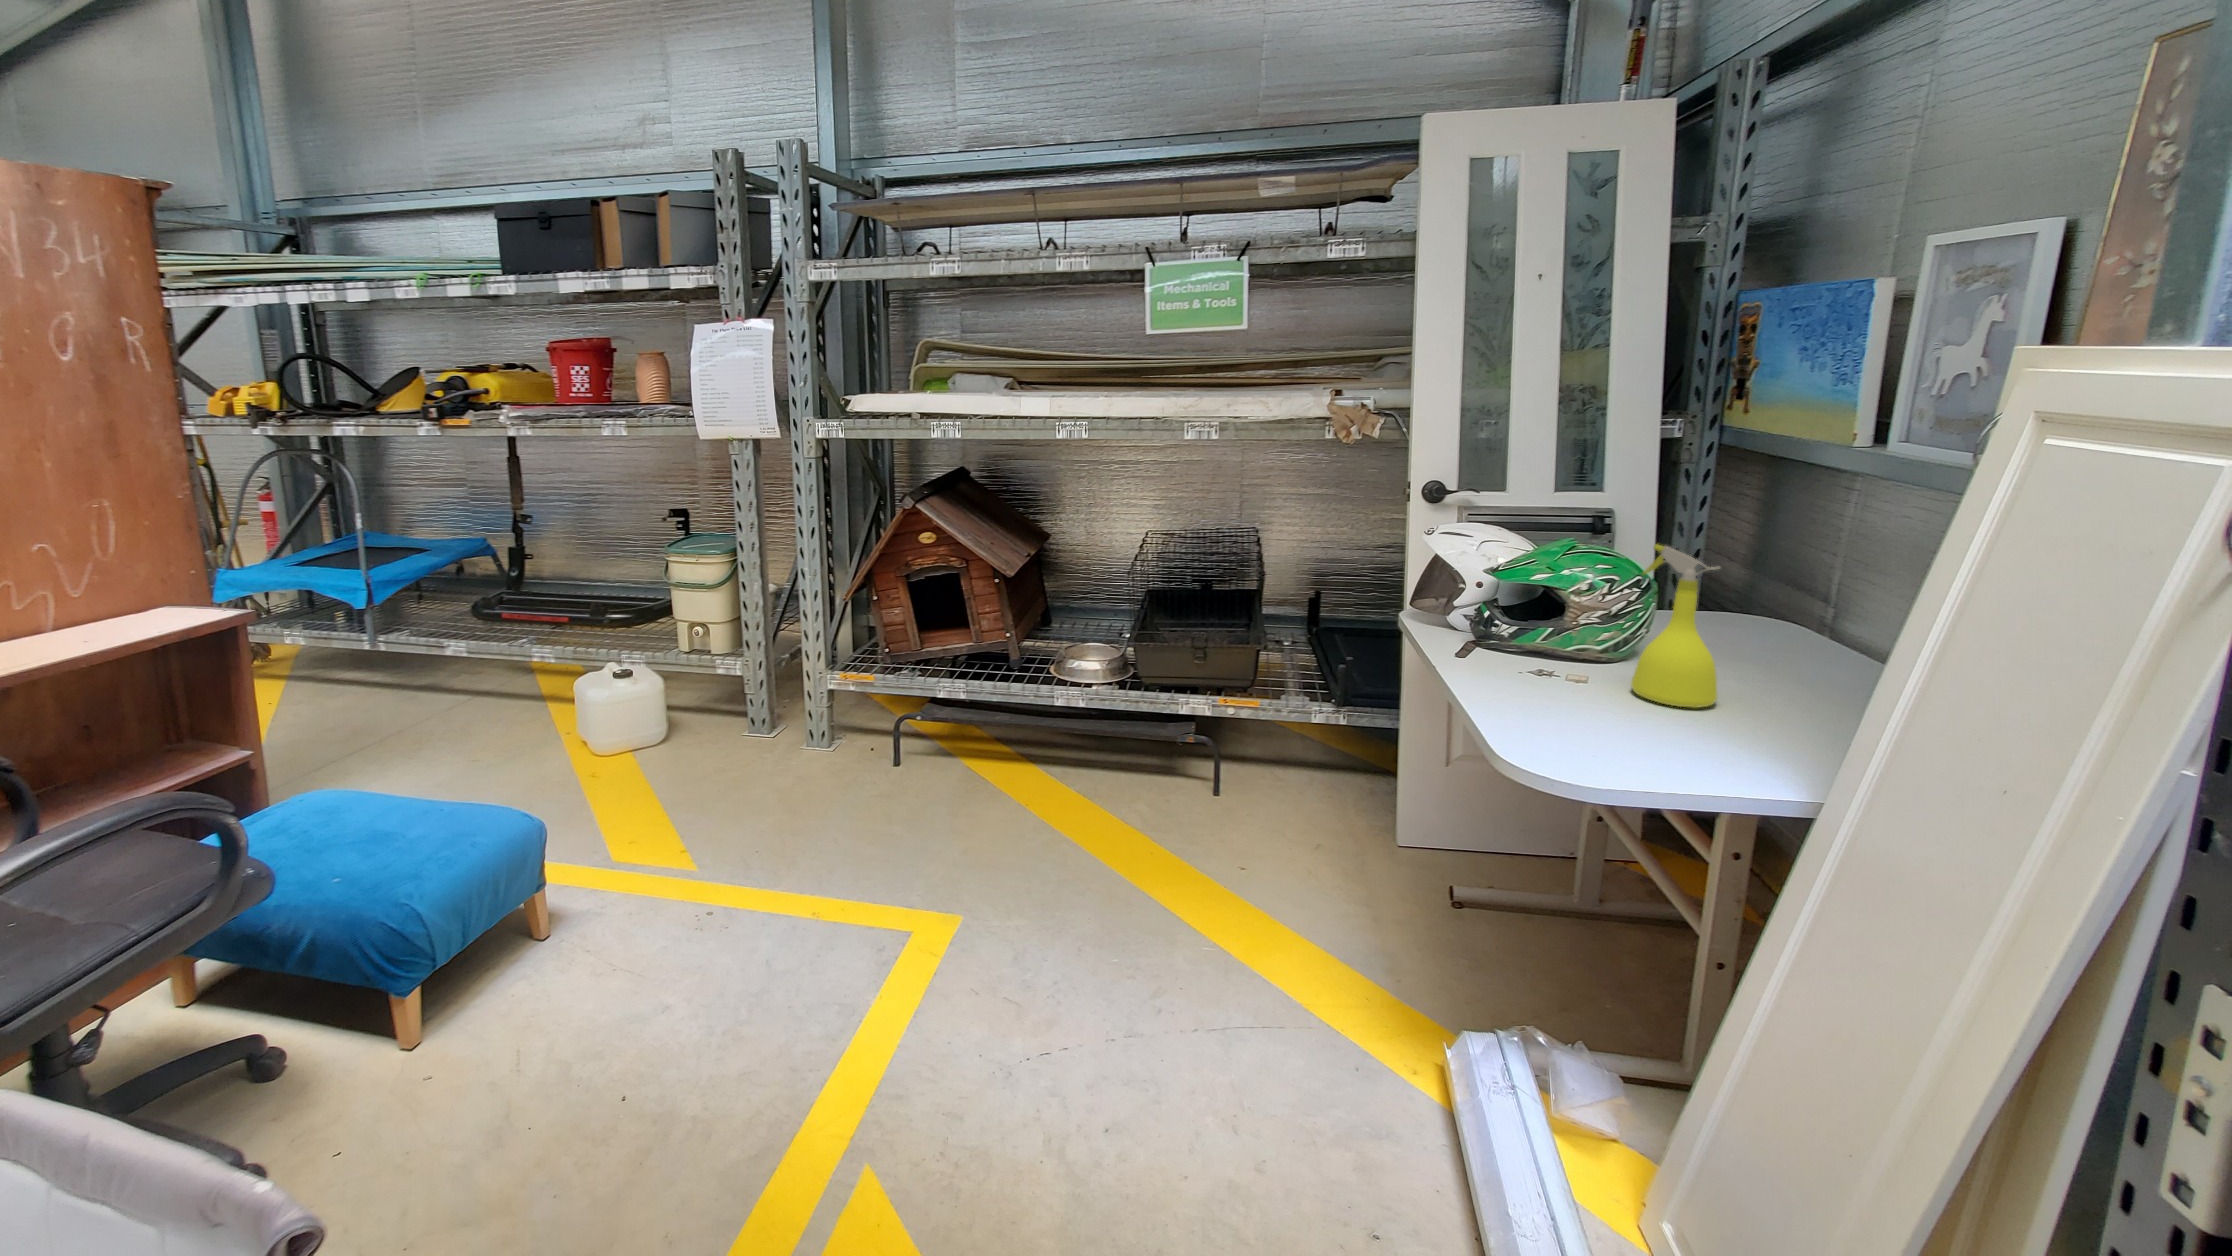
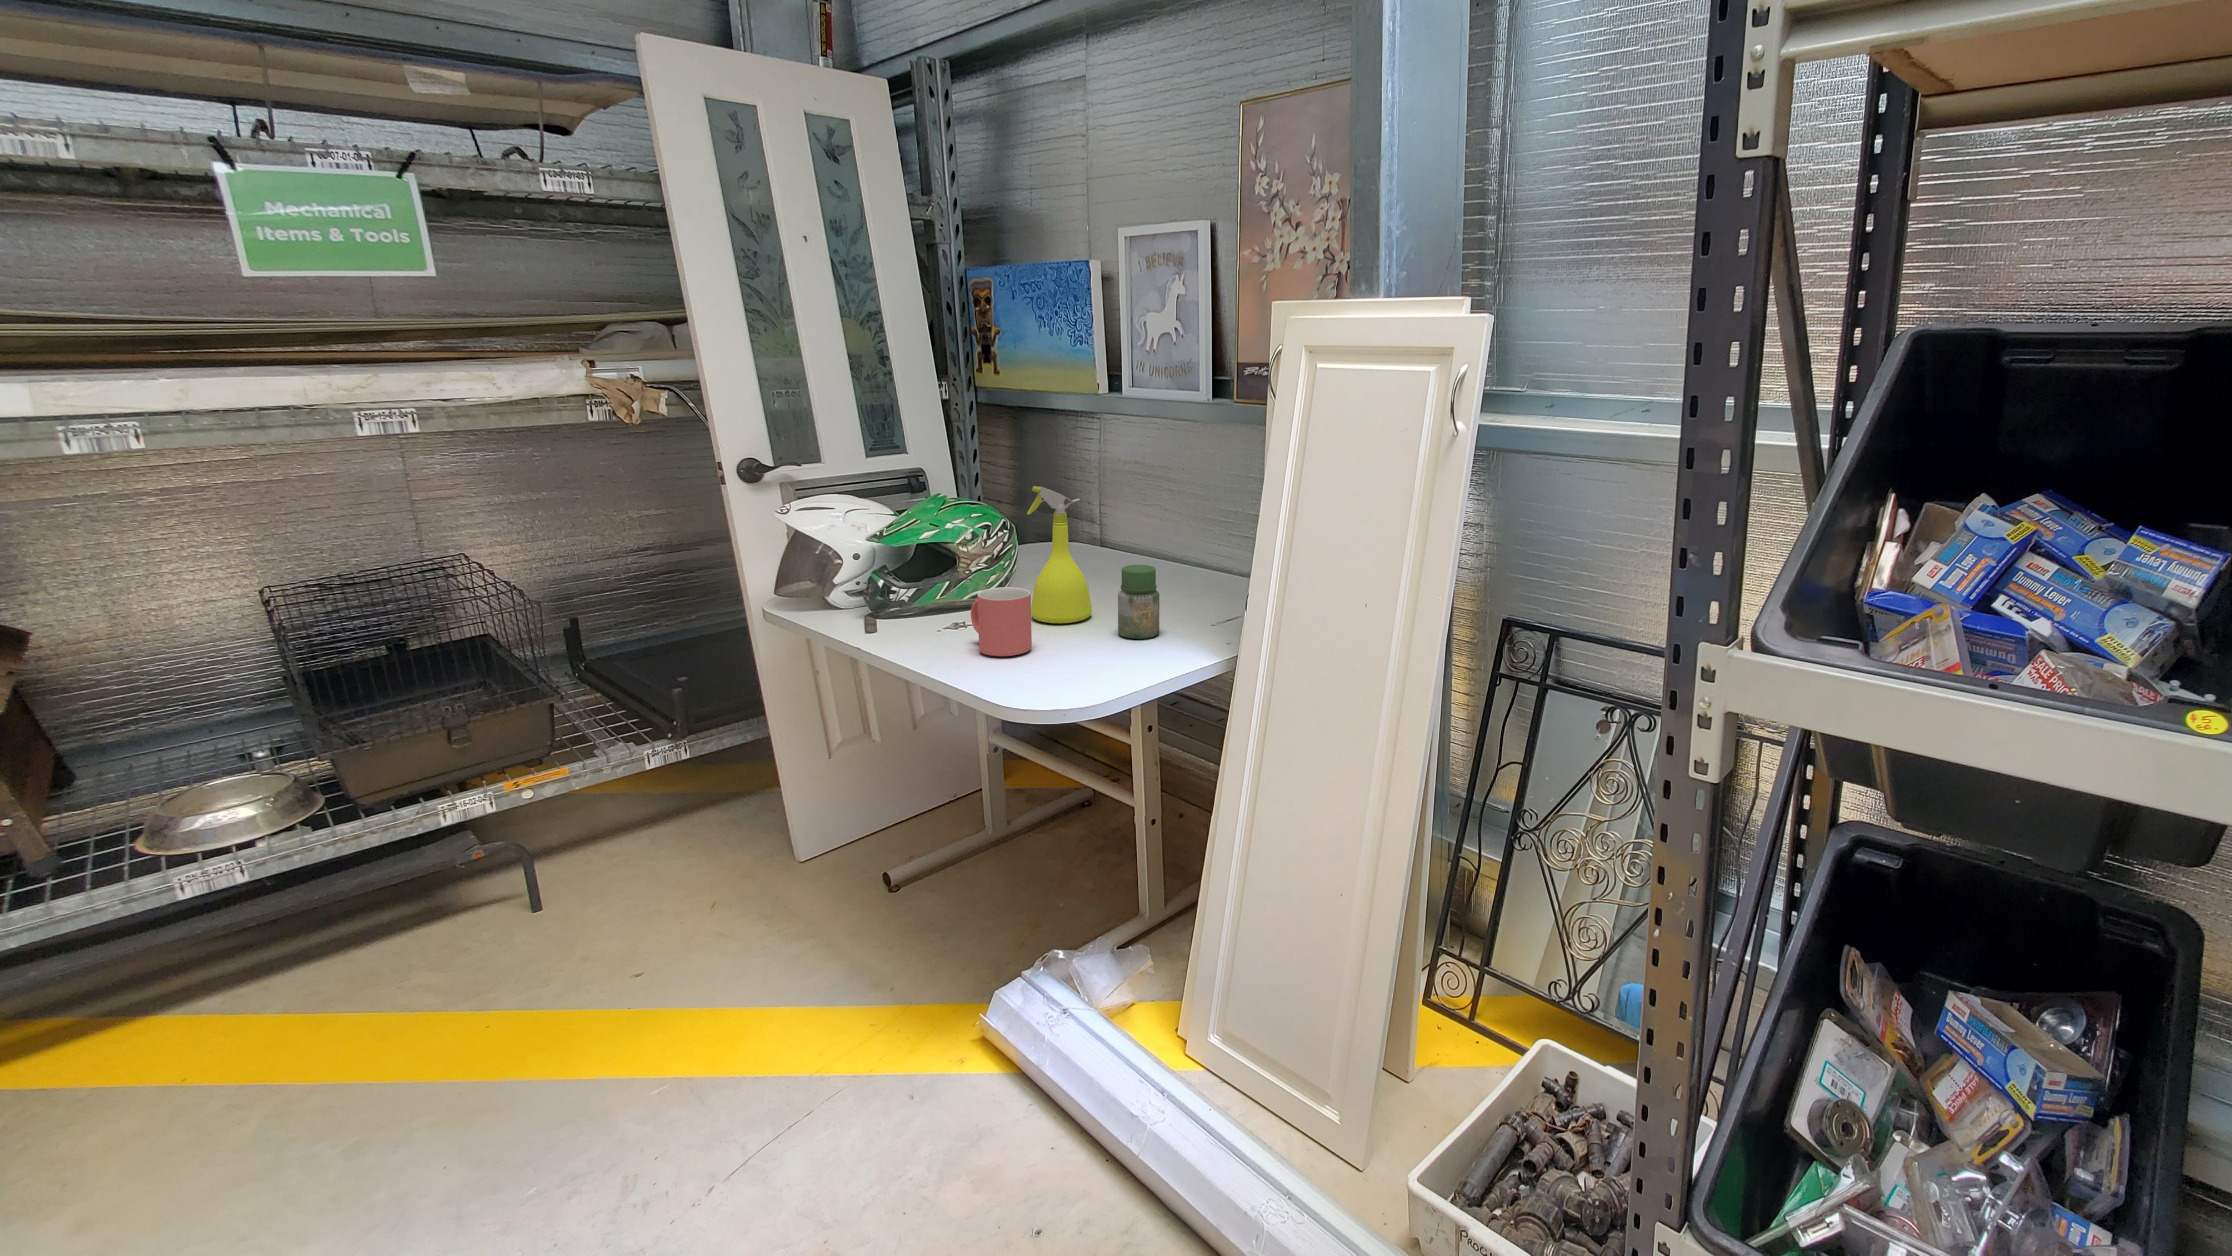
mug: none [1527,643,1598,719] -> present [971,587,1032,656]
jar: none [1724,658,1798,754] -> present [1118,565,1159,639]

